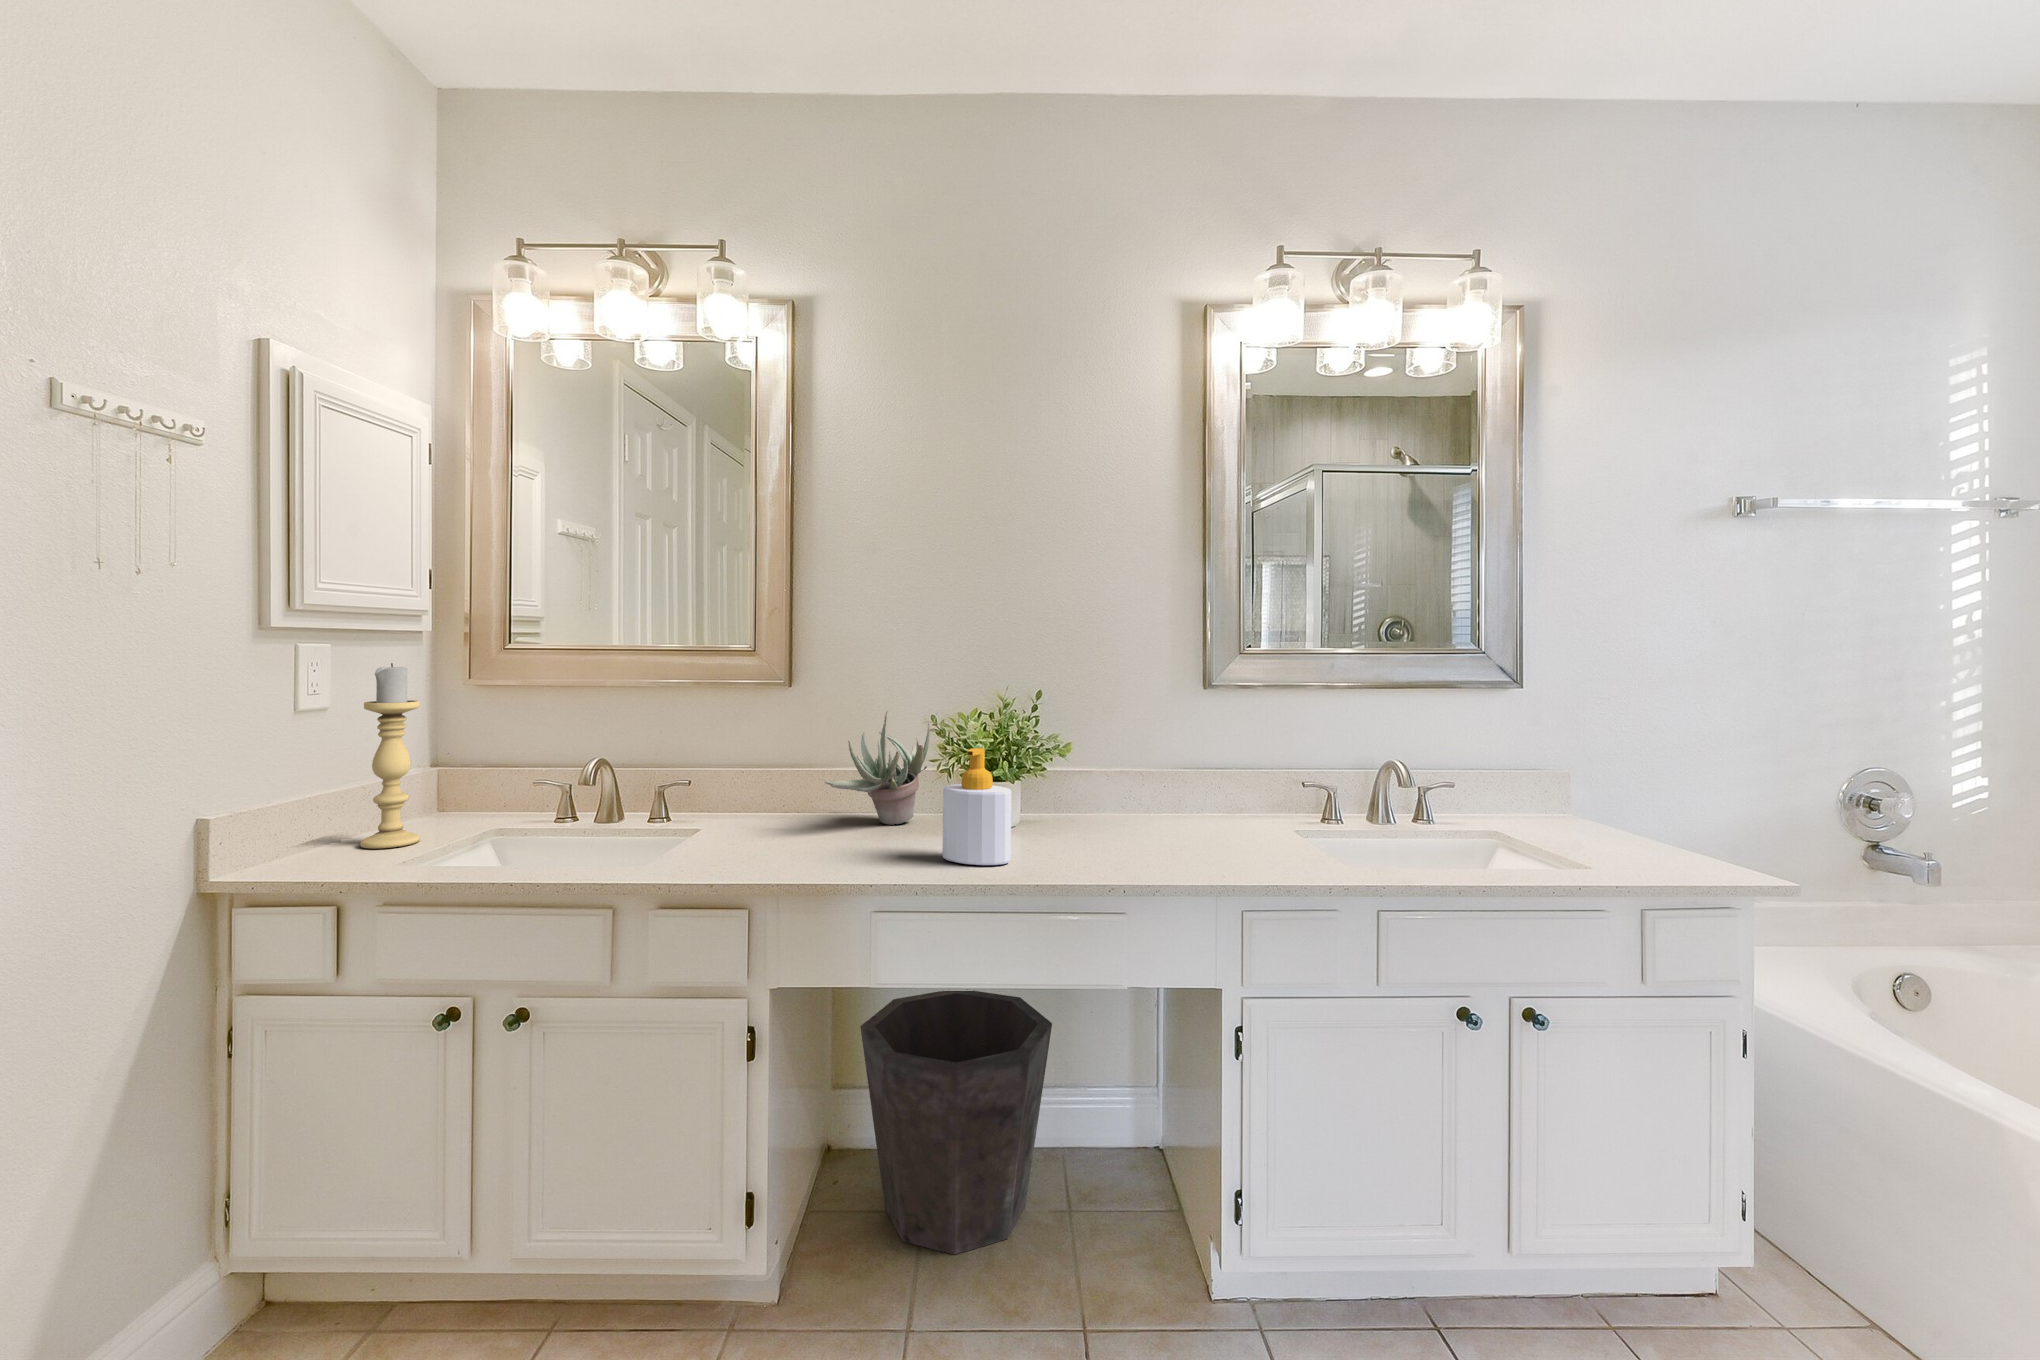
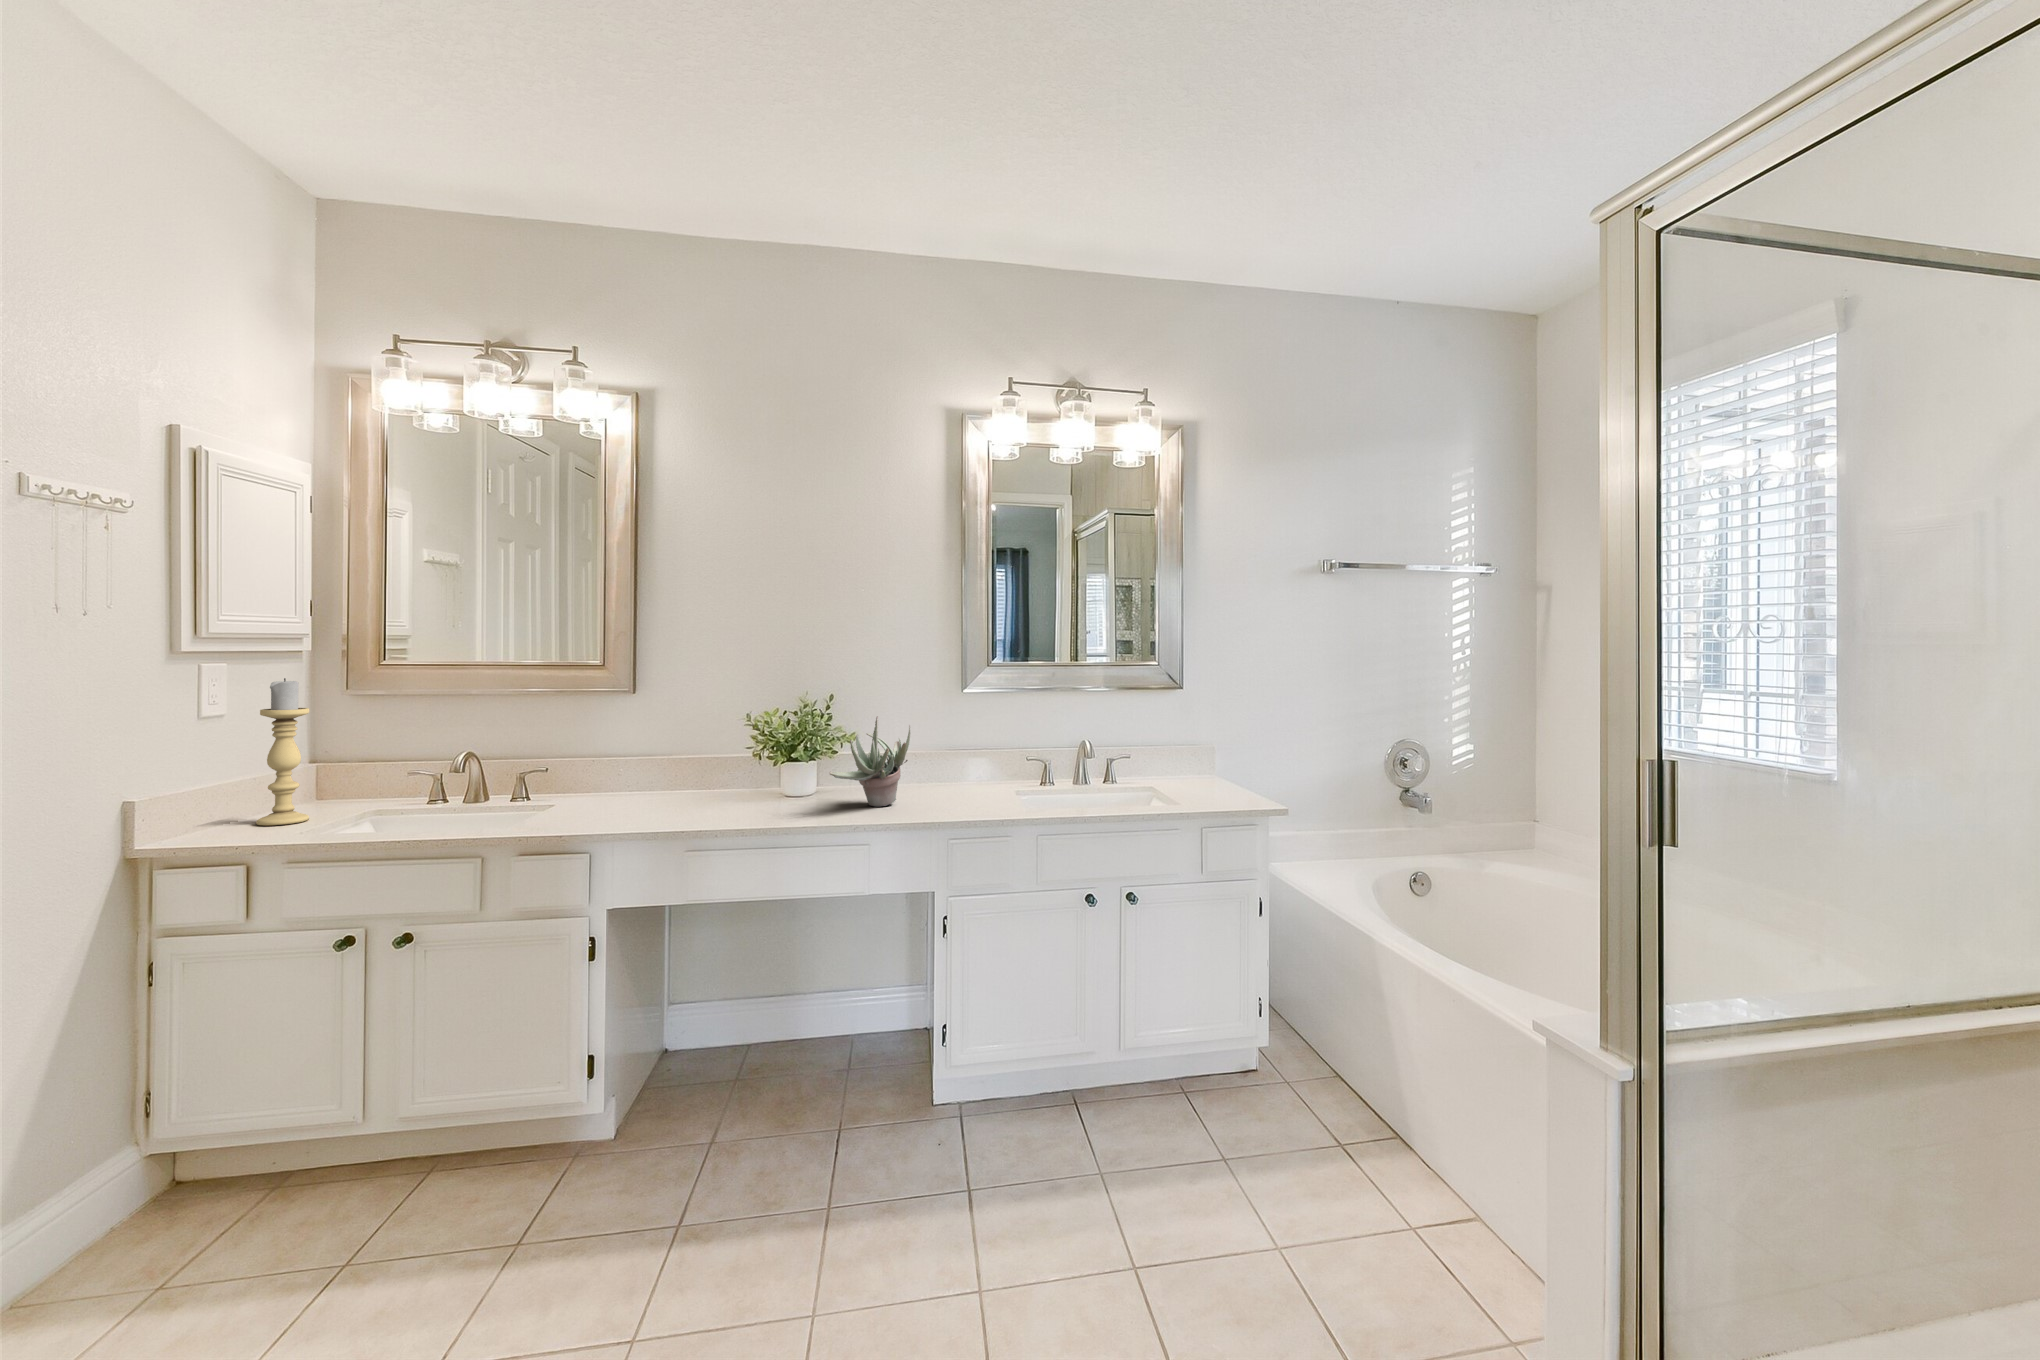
succulent plant: present [825,710,930,825] -> present [829,716,910,807]
soap bottle: present [943,748,1011,865] -> none [744,737,795,818]
waste bin: present [860,991,1052,1255] -> none [686,921,836,1103]

